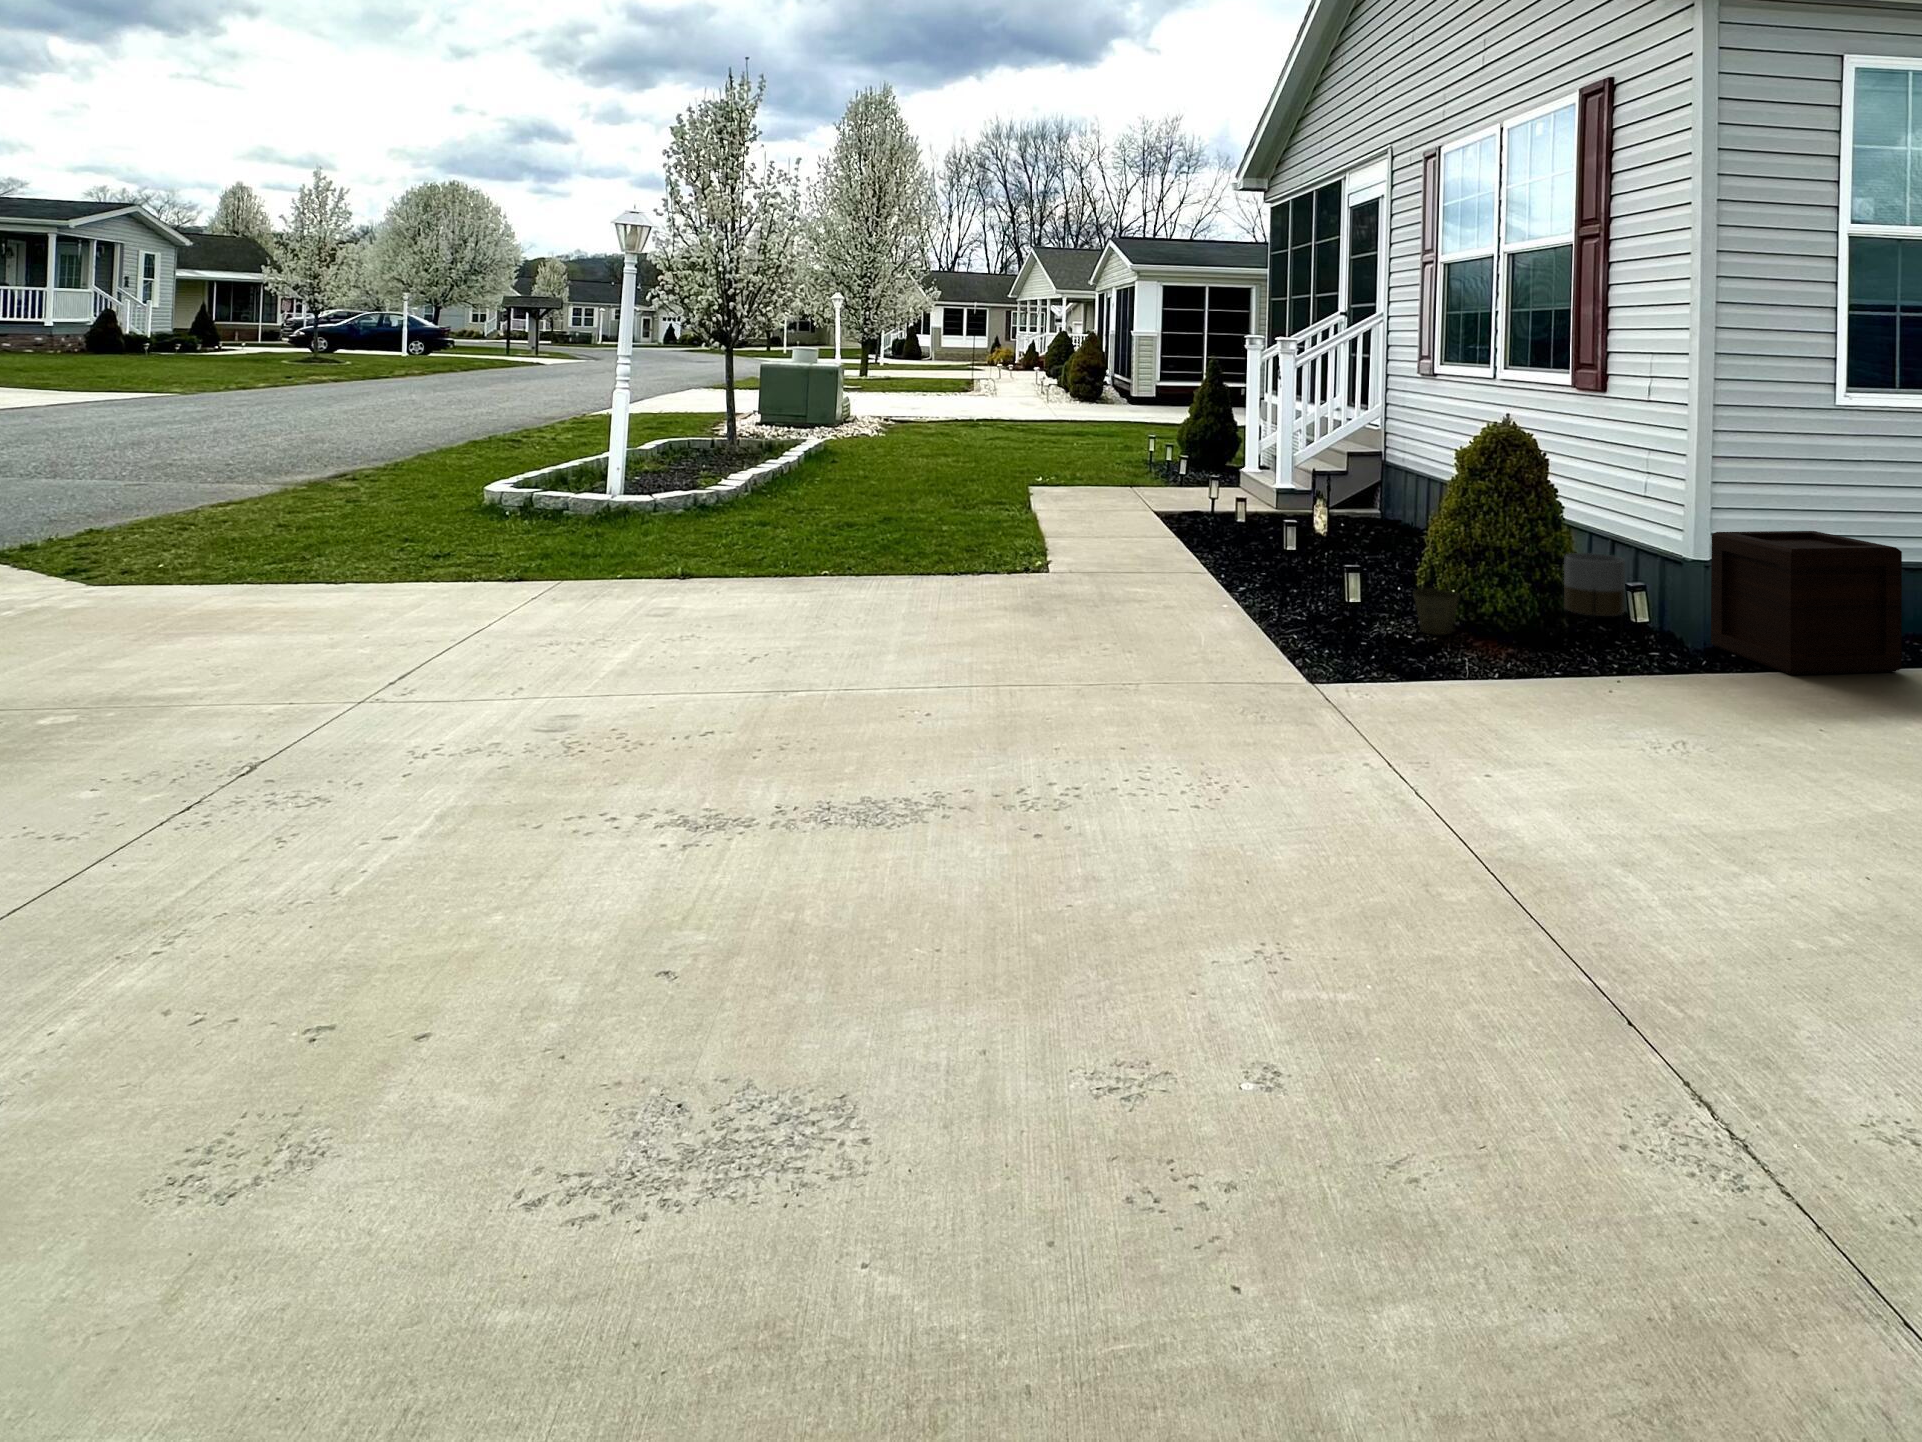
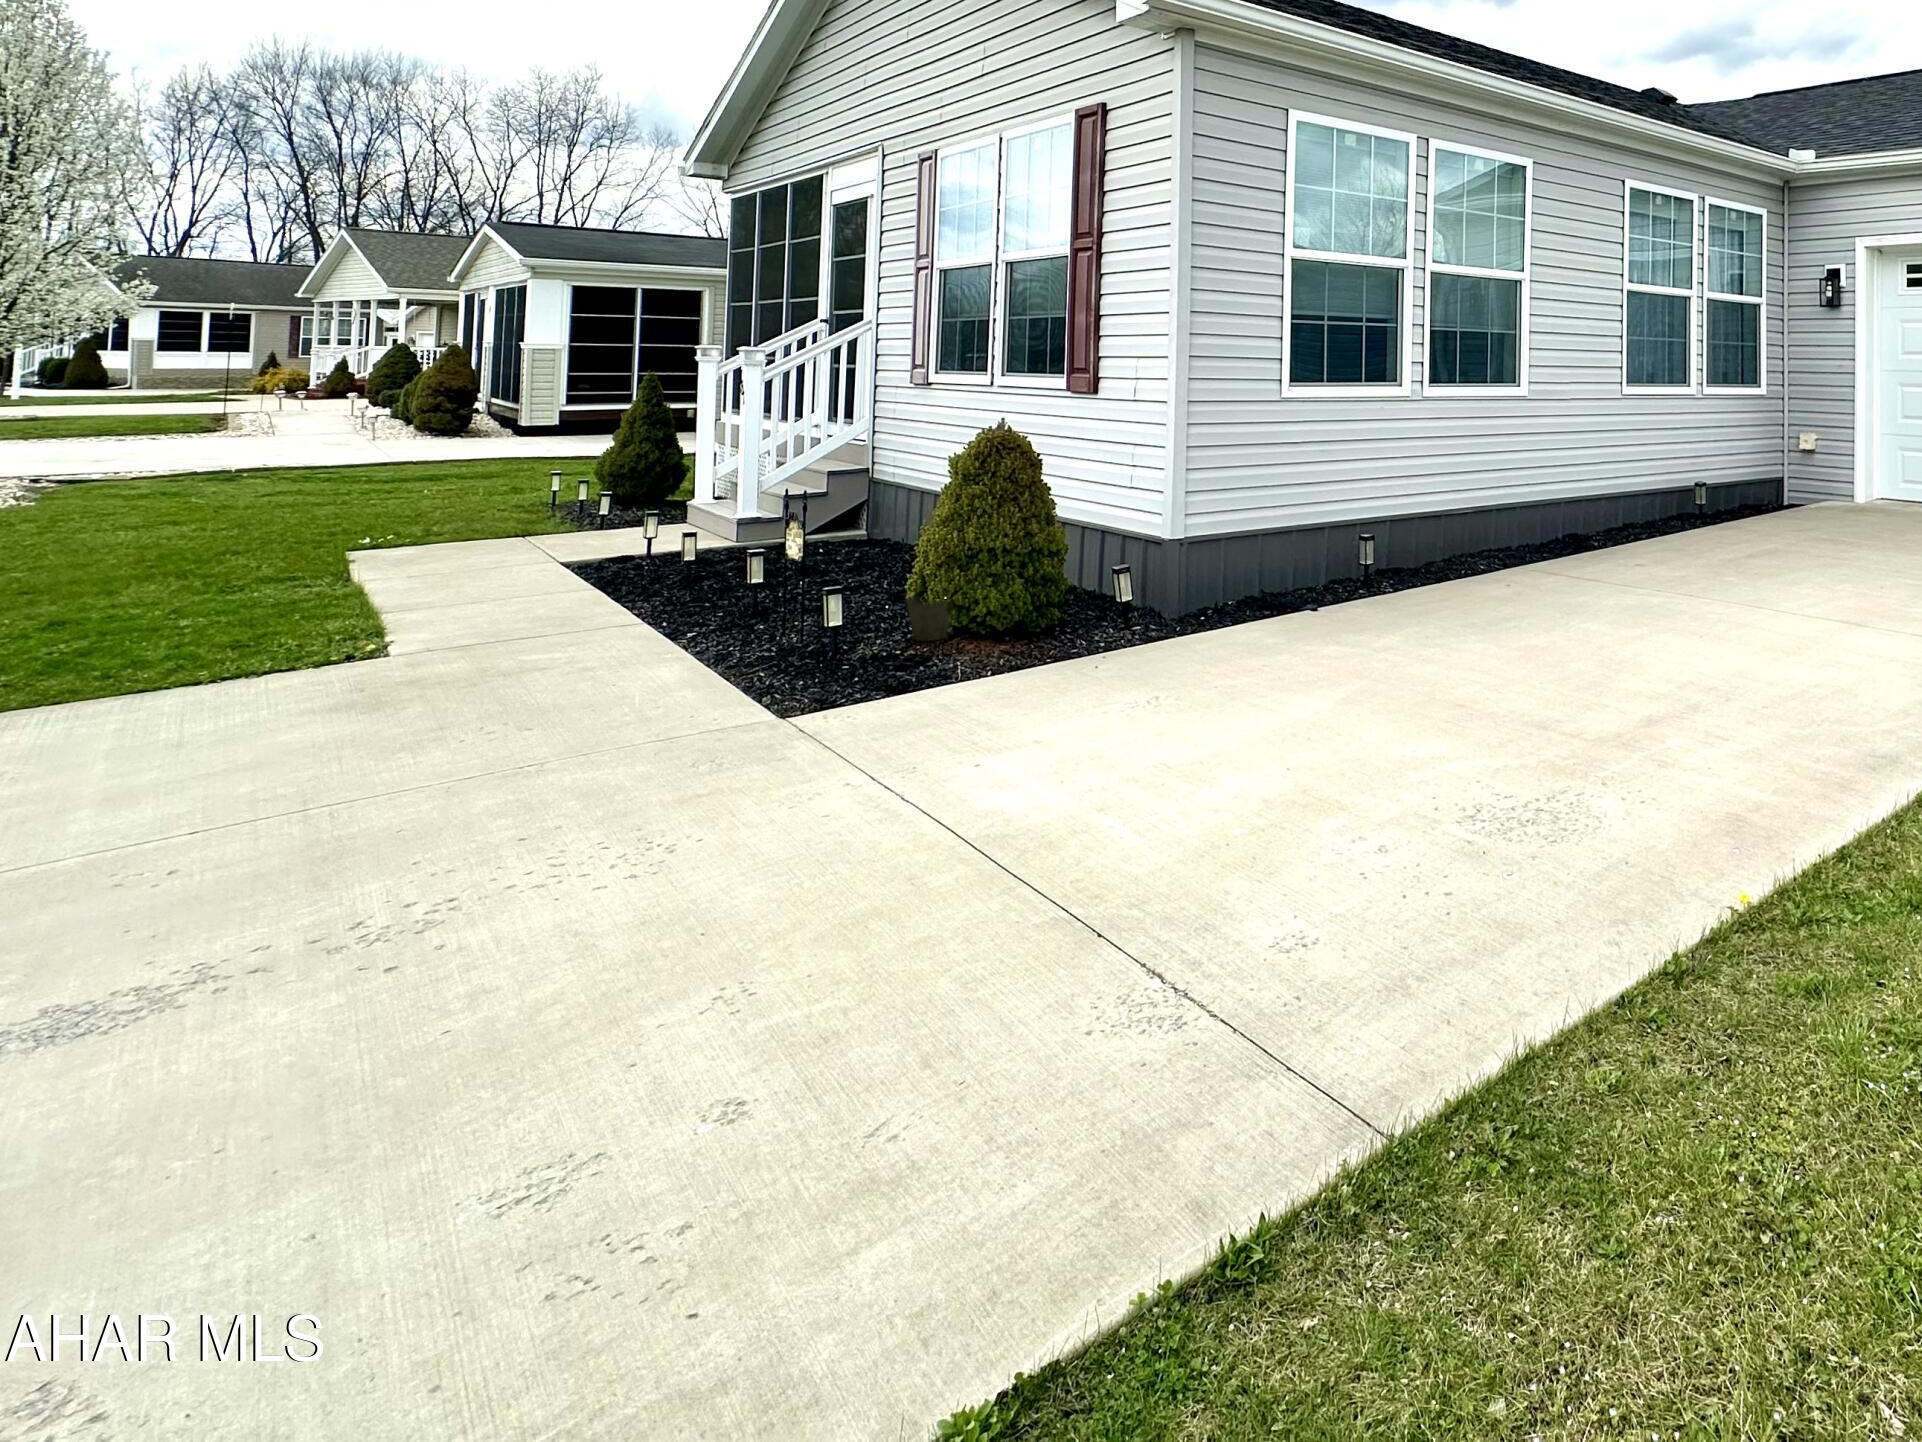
wooden crate: present [1711,531,1902,675] -> none [1185,509,1331,631]
planter: present [1564,553,1625,636] -> none [1057,546,1112,630]

